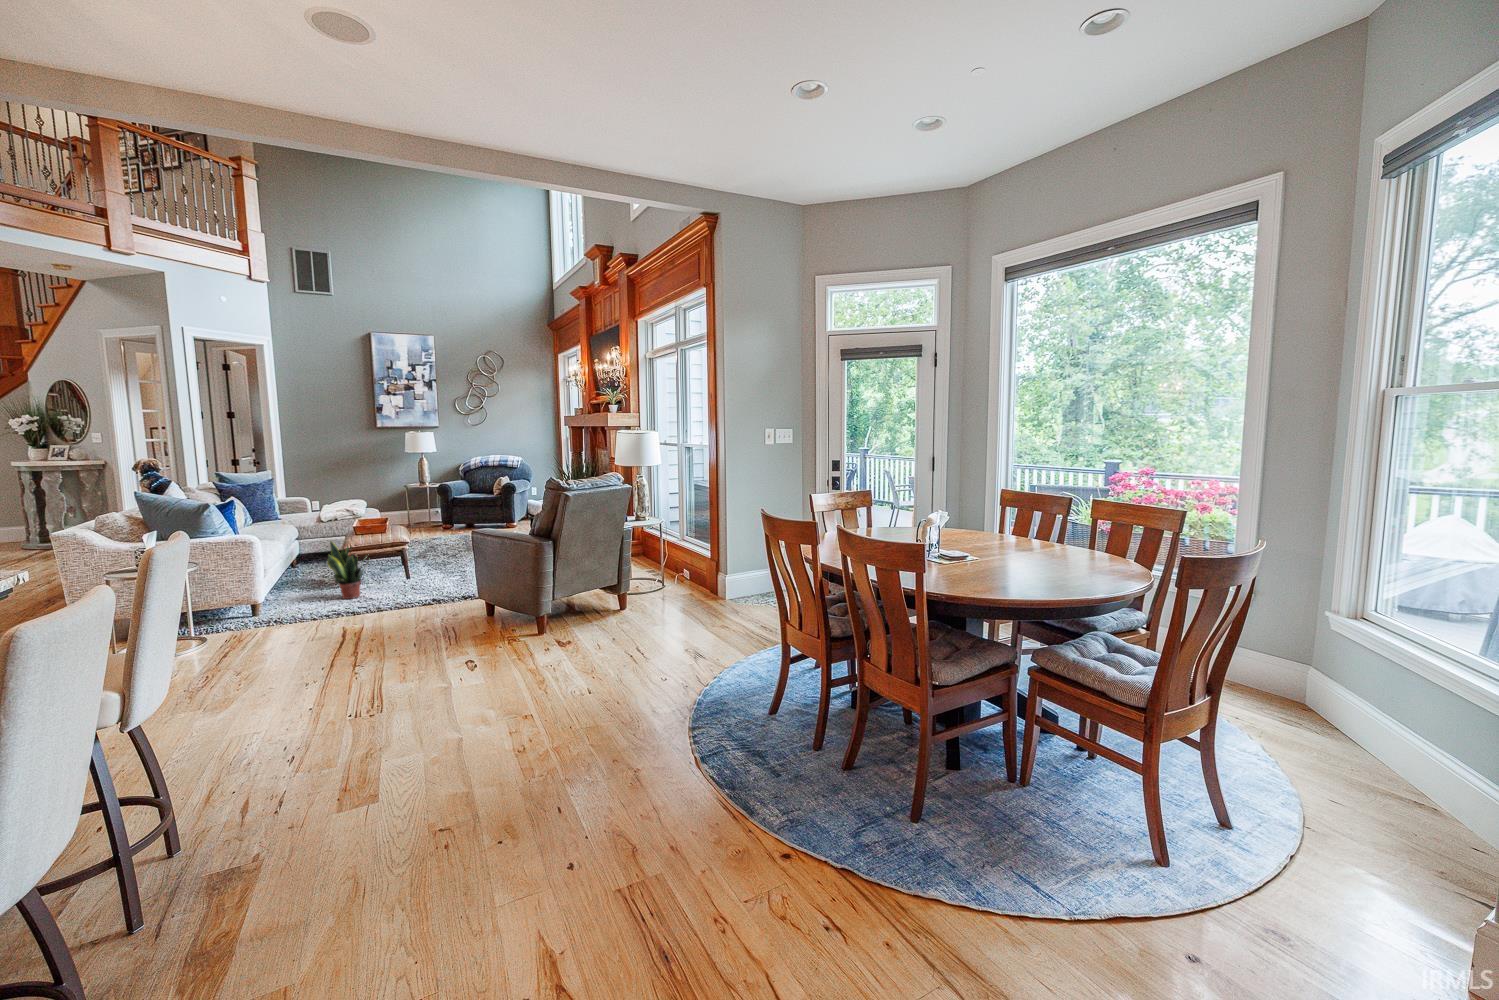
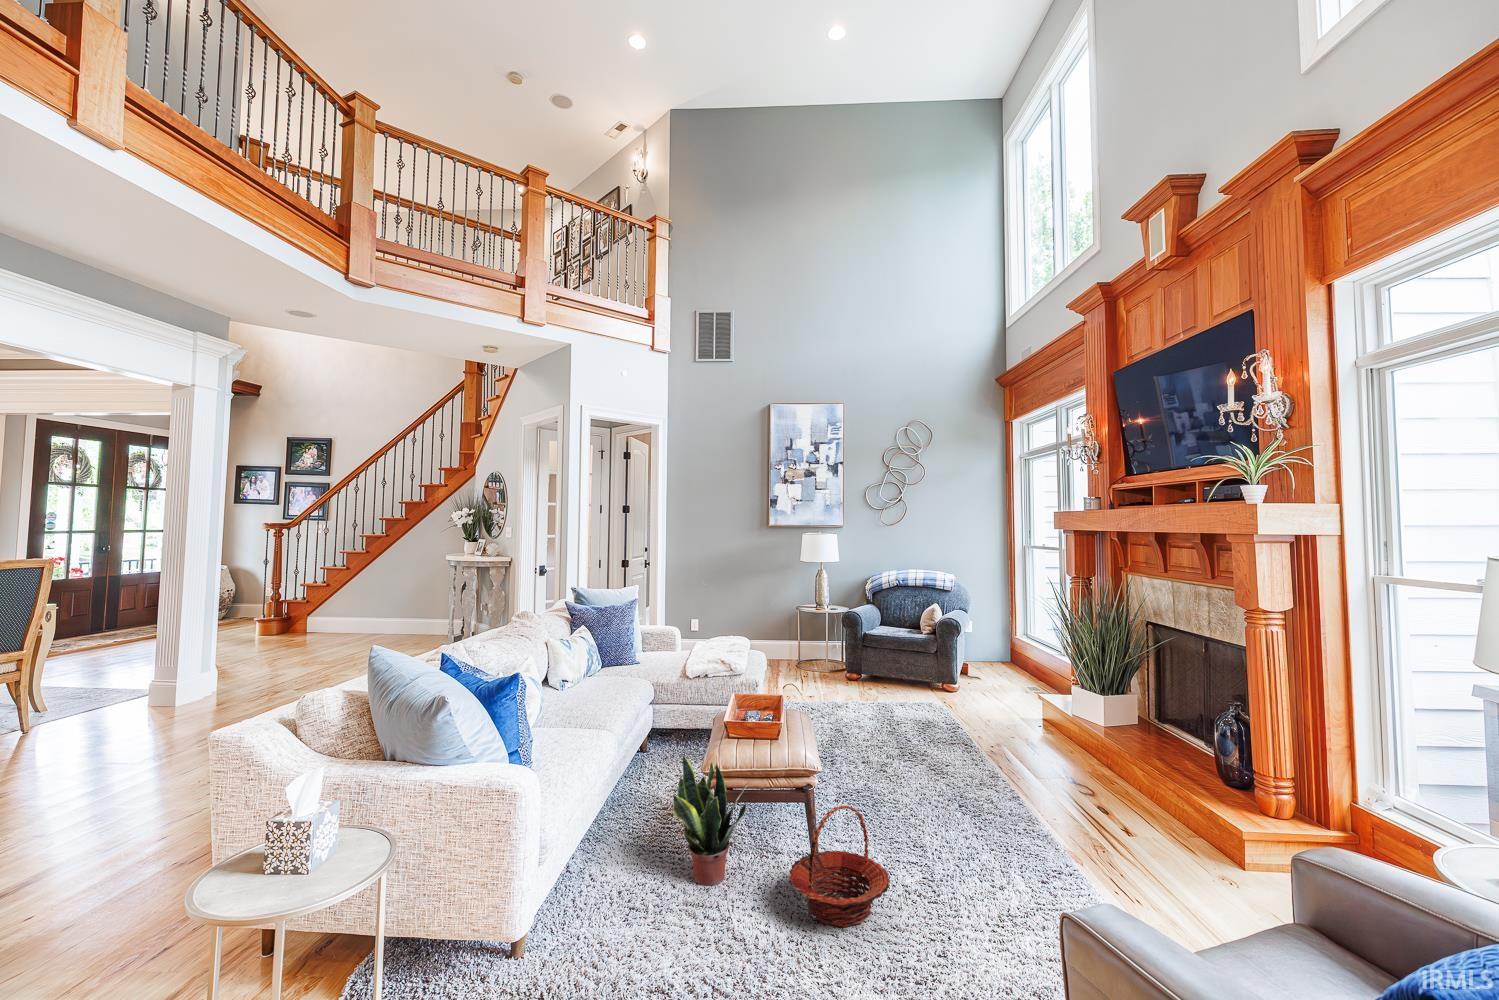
basket: none [394,549,445,598] -> present [789,806,890,927]

